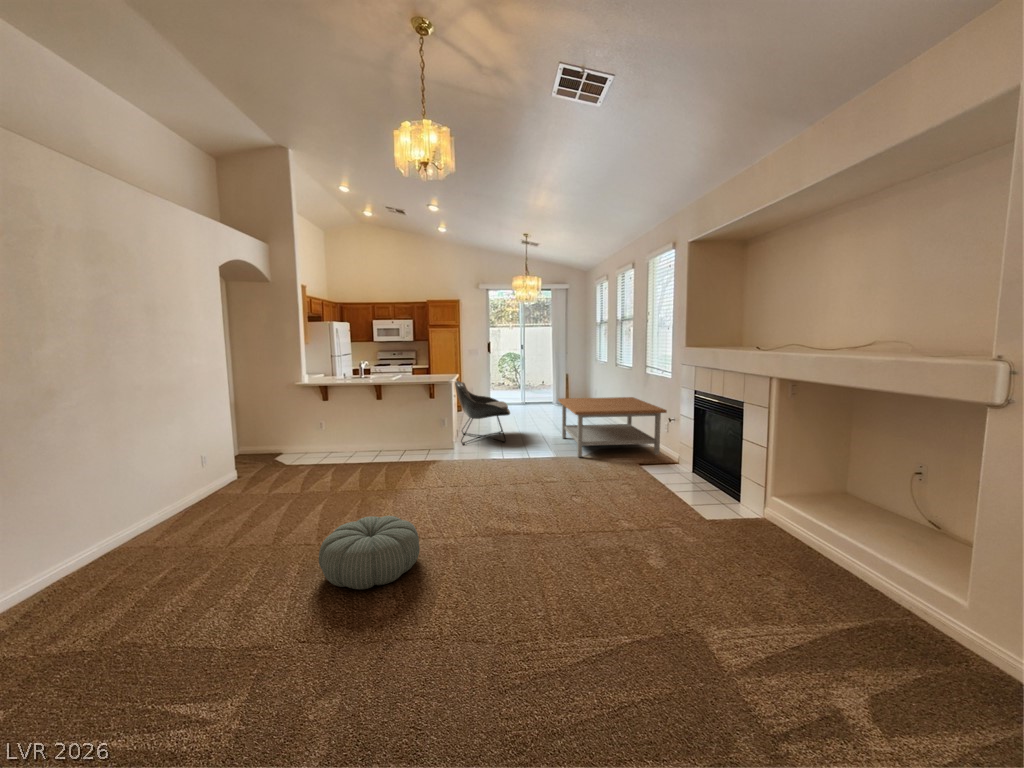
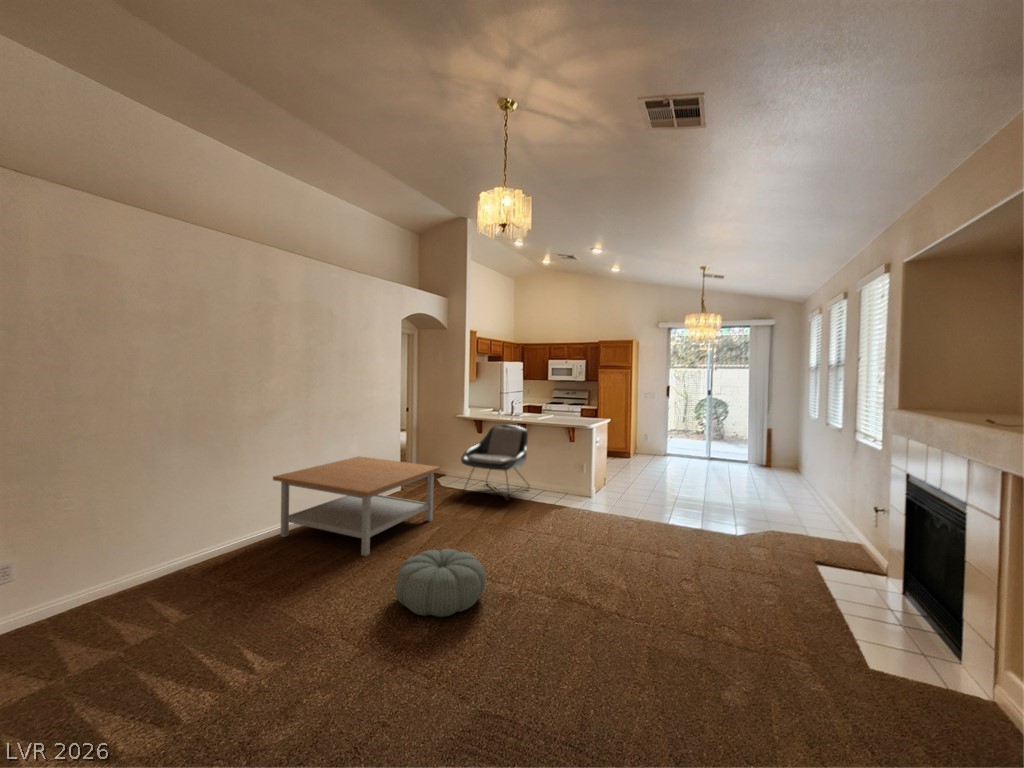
lounge chair: present [455,381,510,445] -> present [461,425,528,501]
coffee table: present [558,397,667,457] -> present [273,456,440,556]

